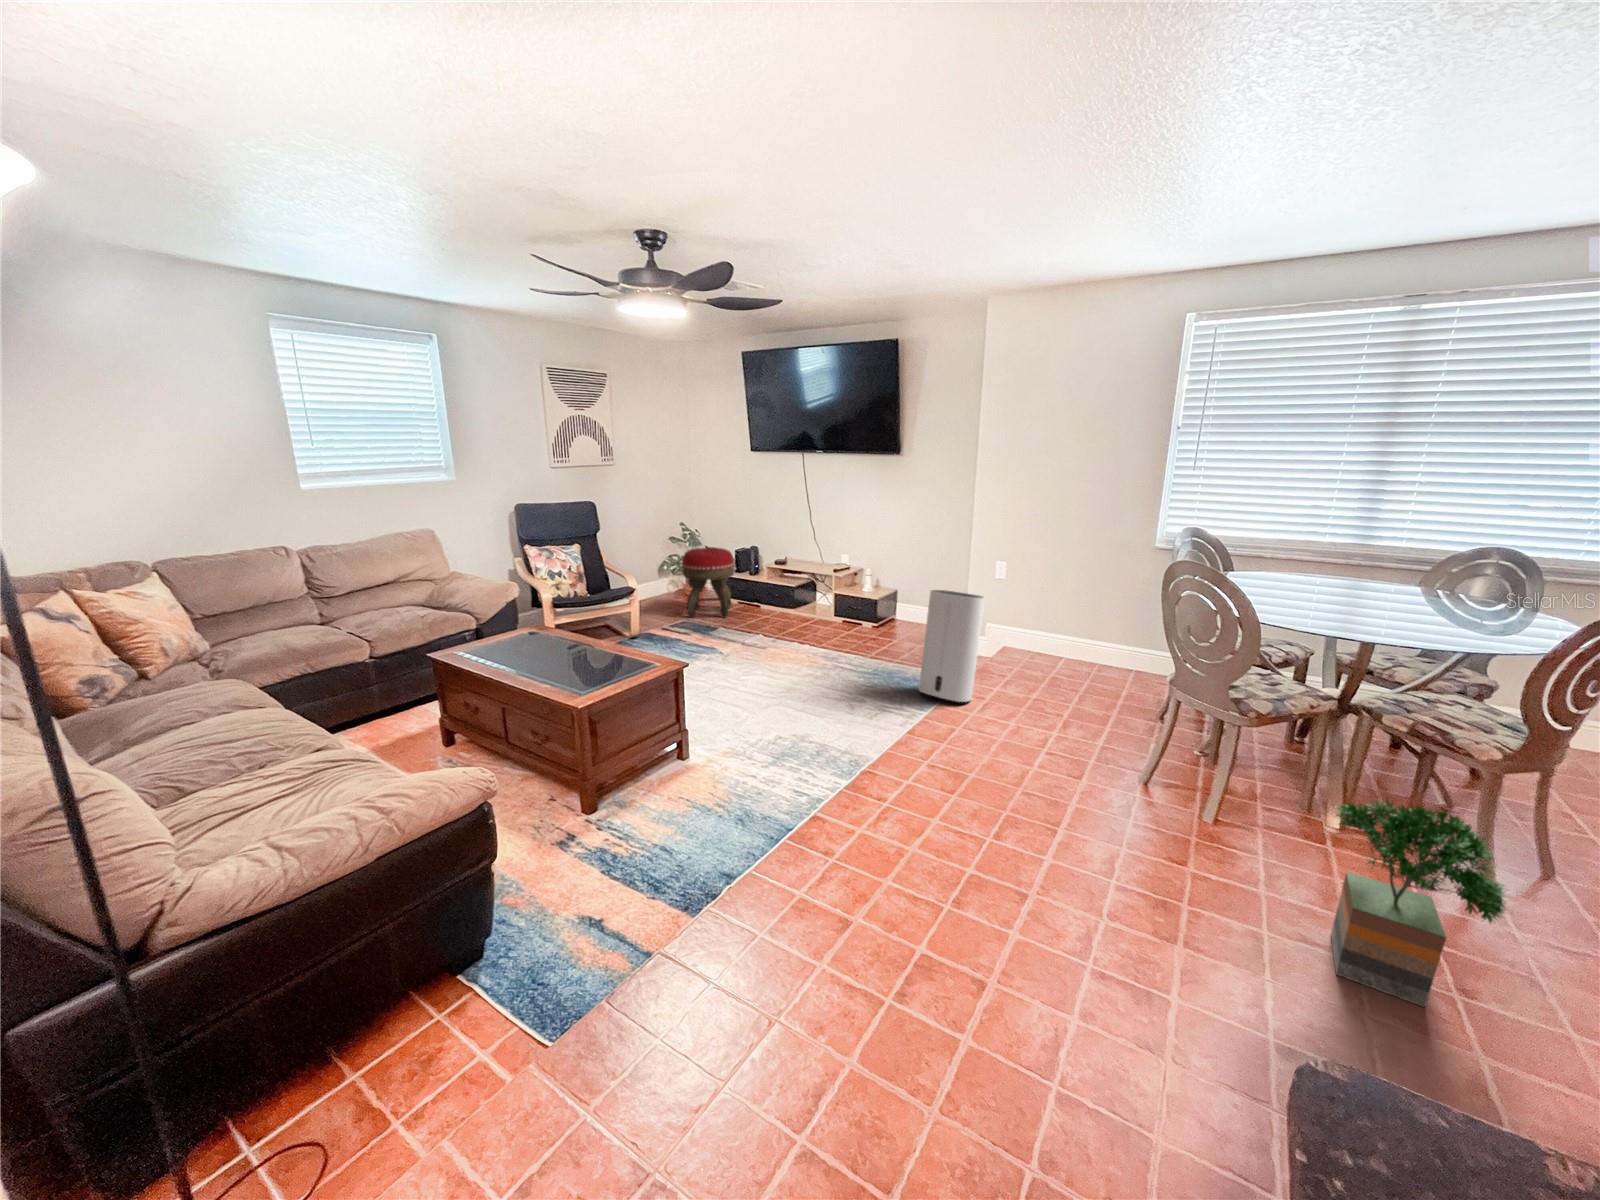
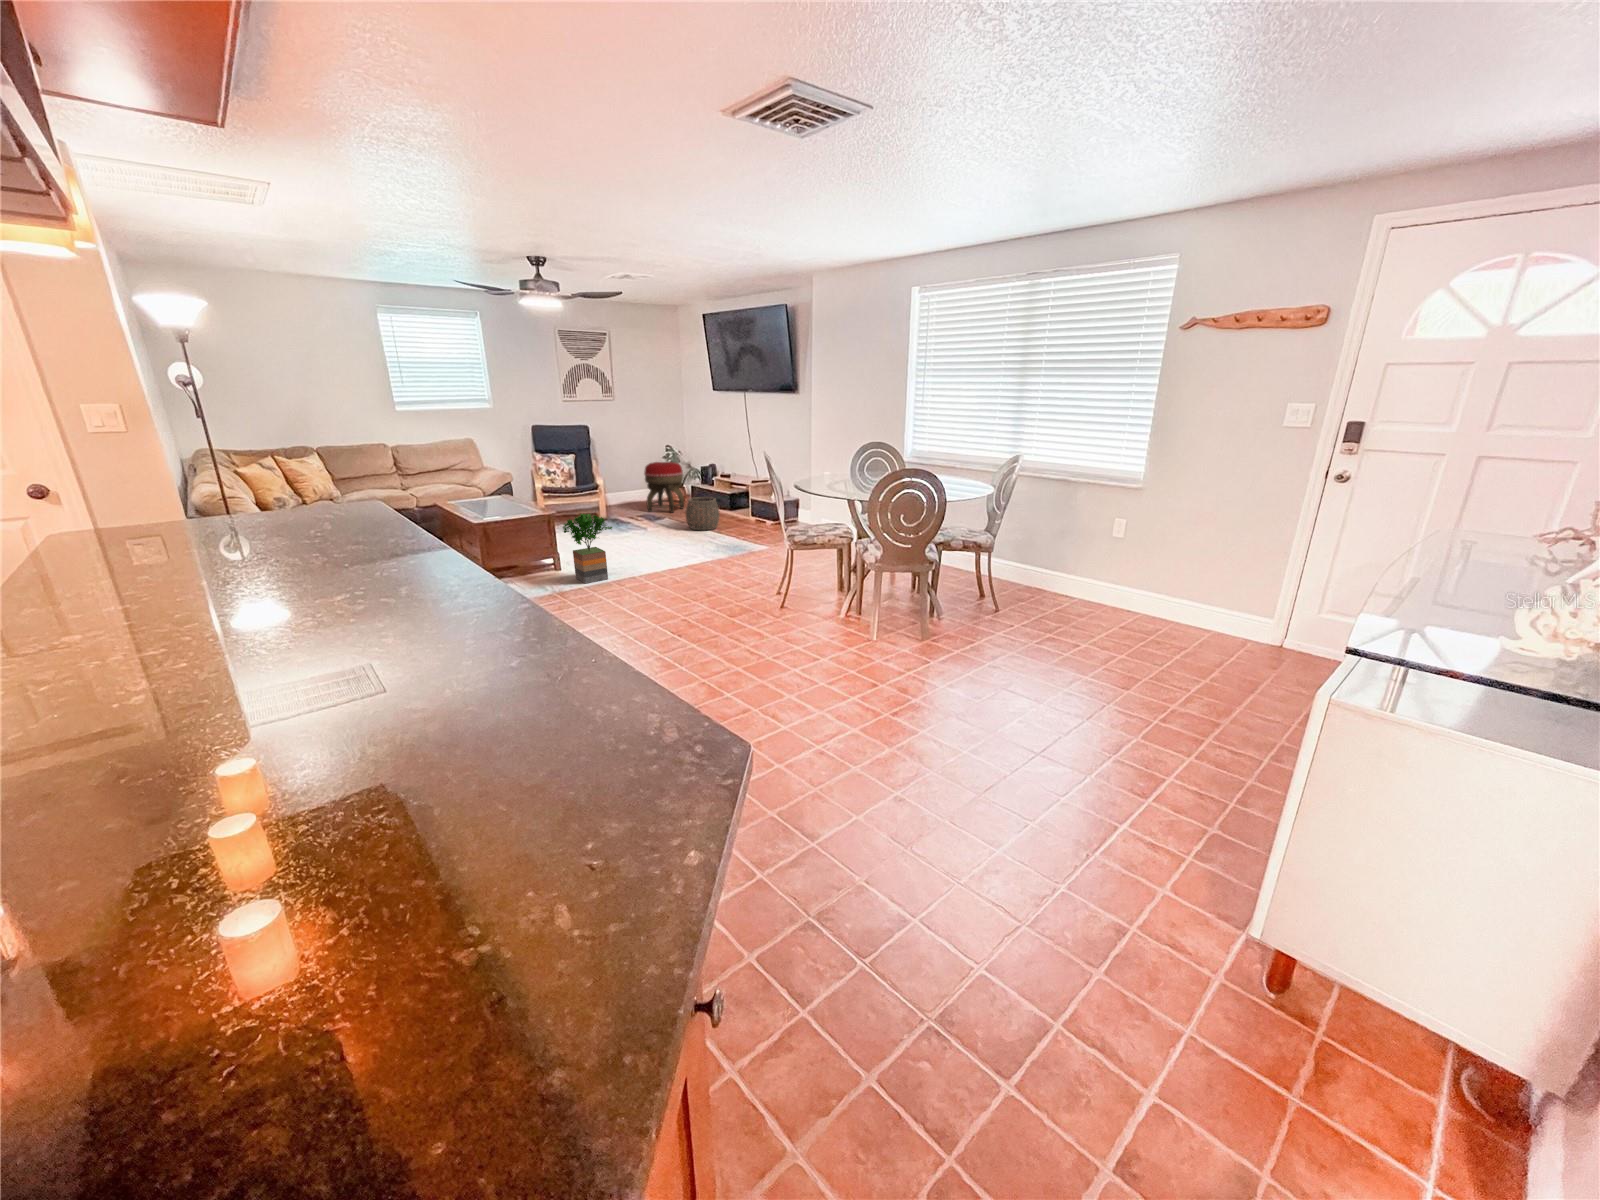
air purifier: present [919,590,985,702] -> none [728,484,765,559]
woven basket: none [783,599,831,649] -> present [686,497,720,530]
potted tree: present [1331,799,1506,1007] -> present [563,514,612,584]

